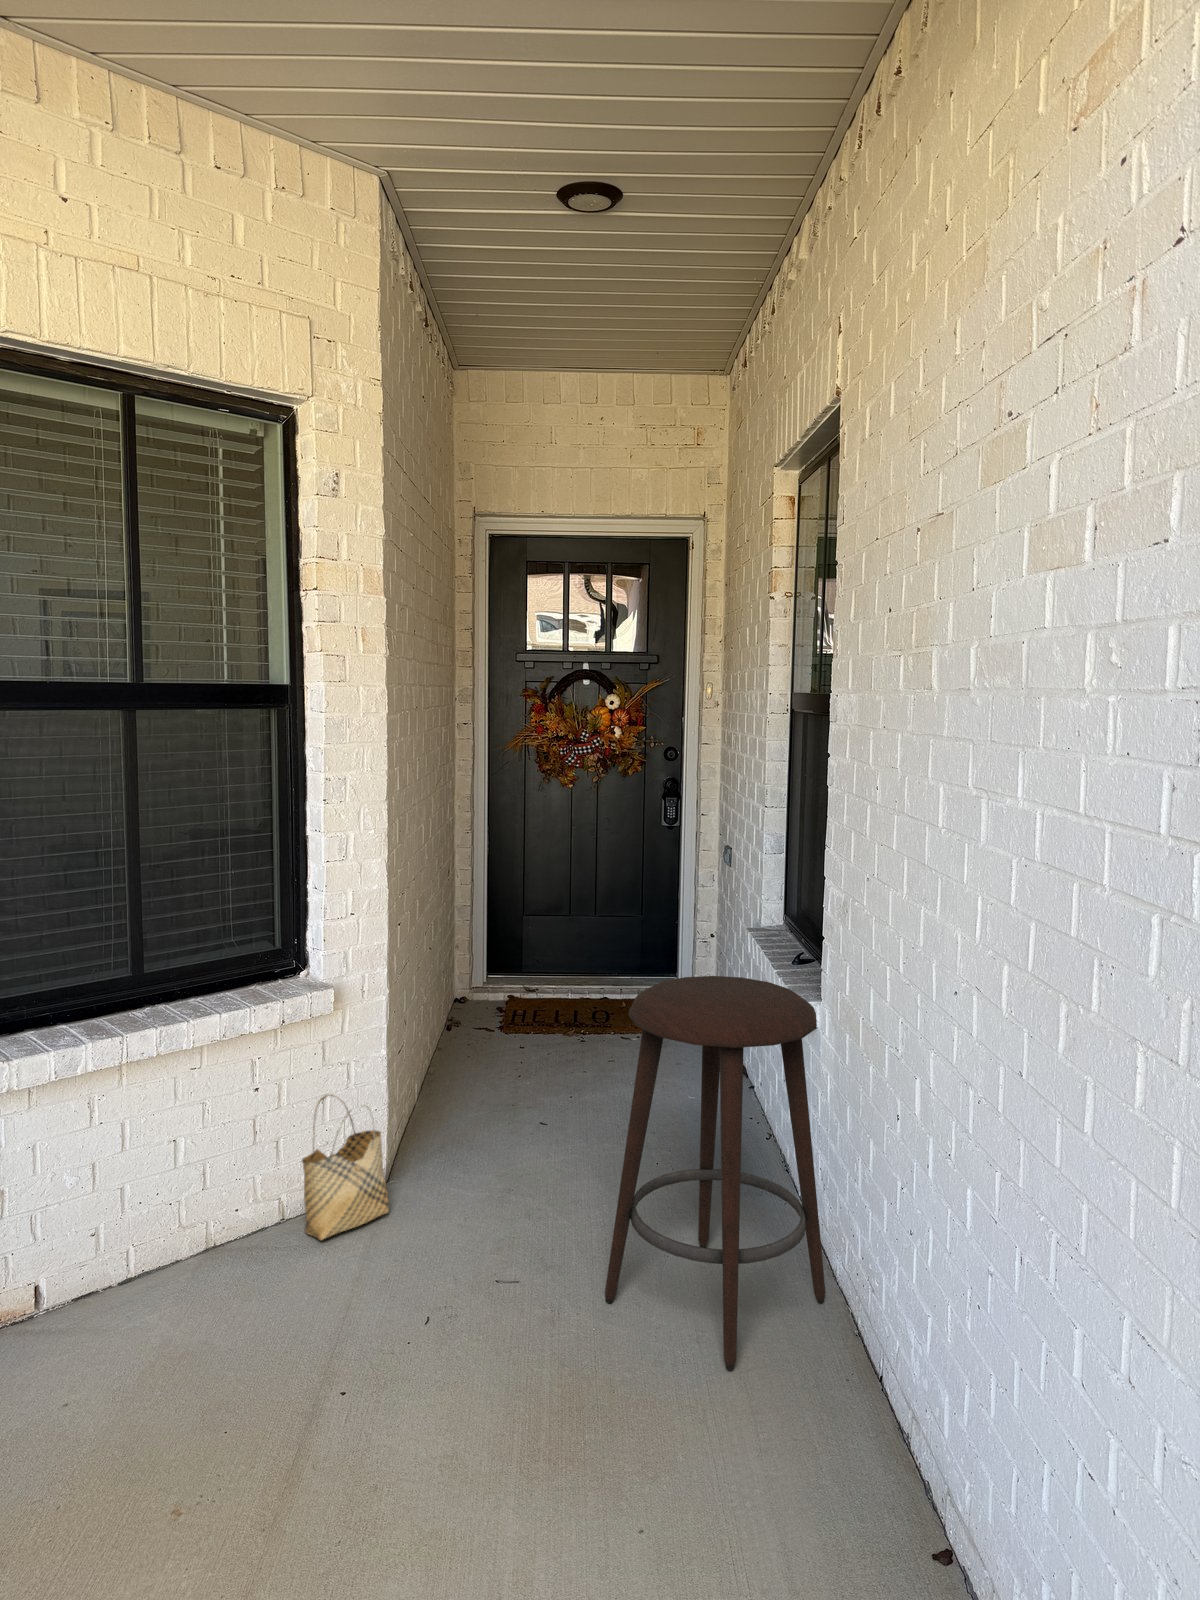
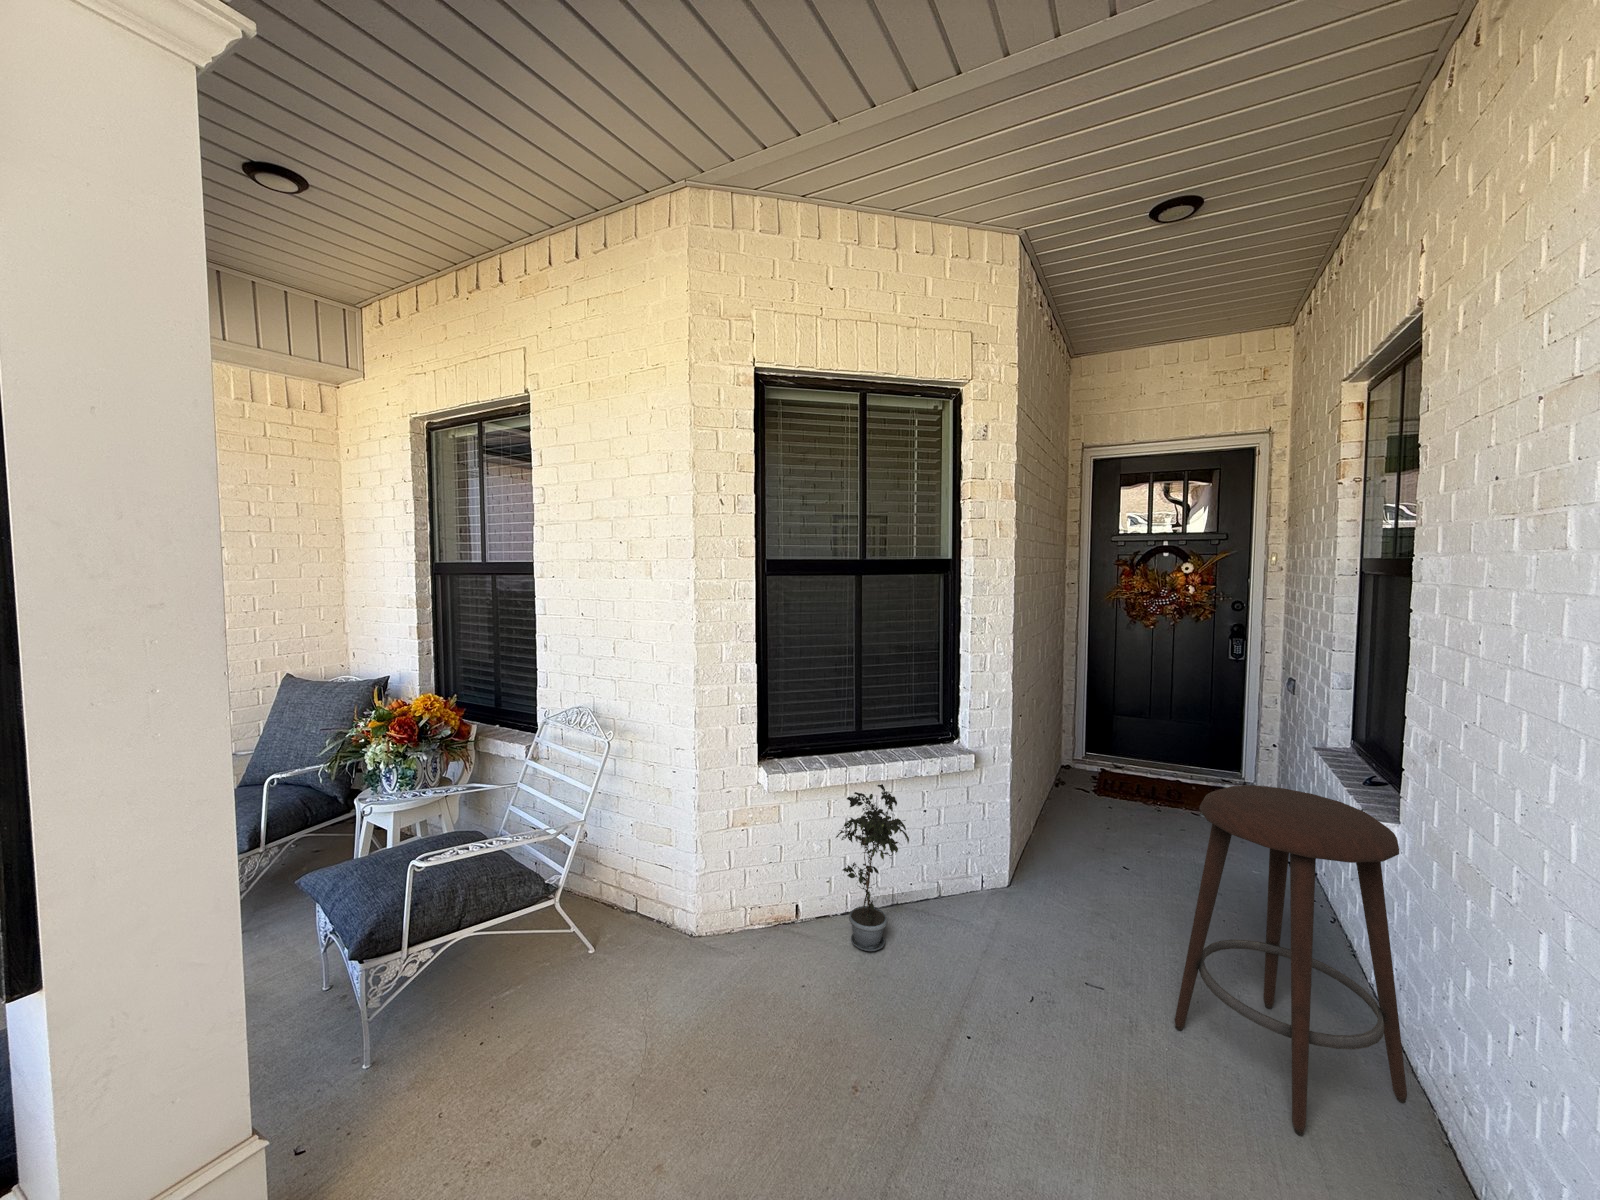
potted plant: none [106,1058,239,1335] -> present [836,784,909,952]
woven basket: present [302,1095,389,1240] -> none [951,820,1008,915]

